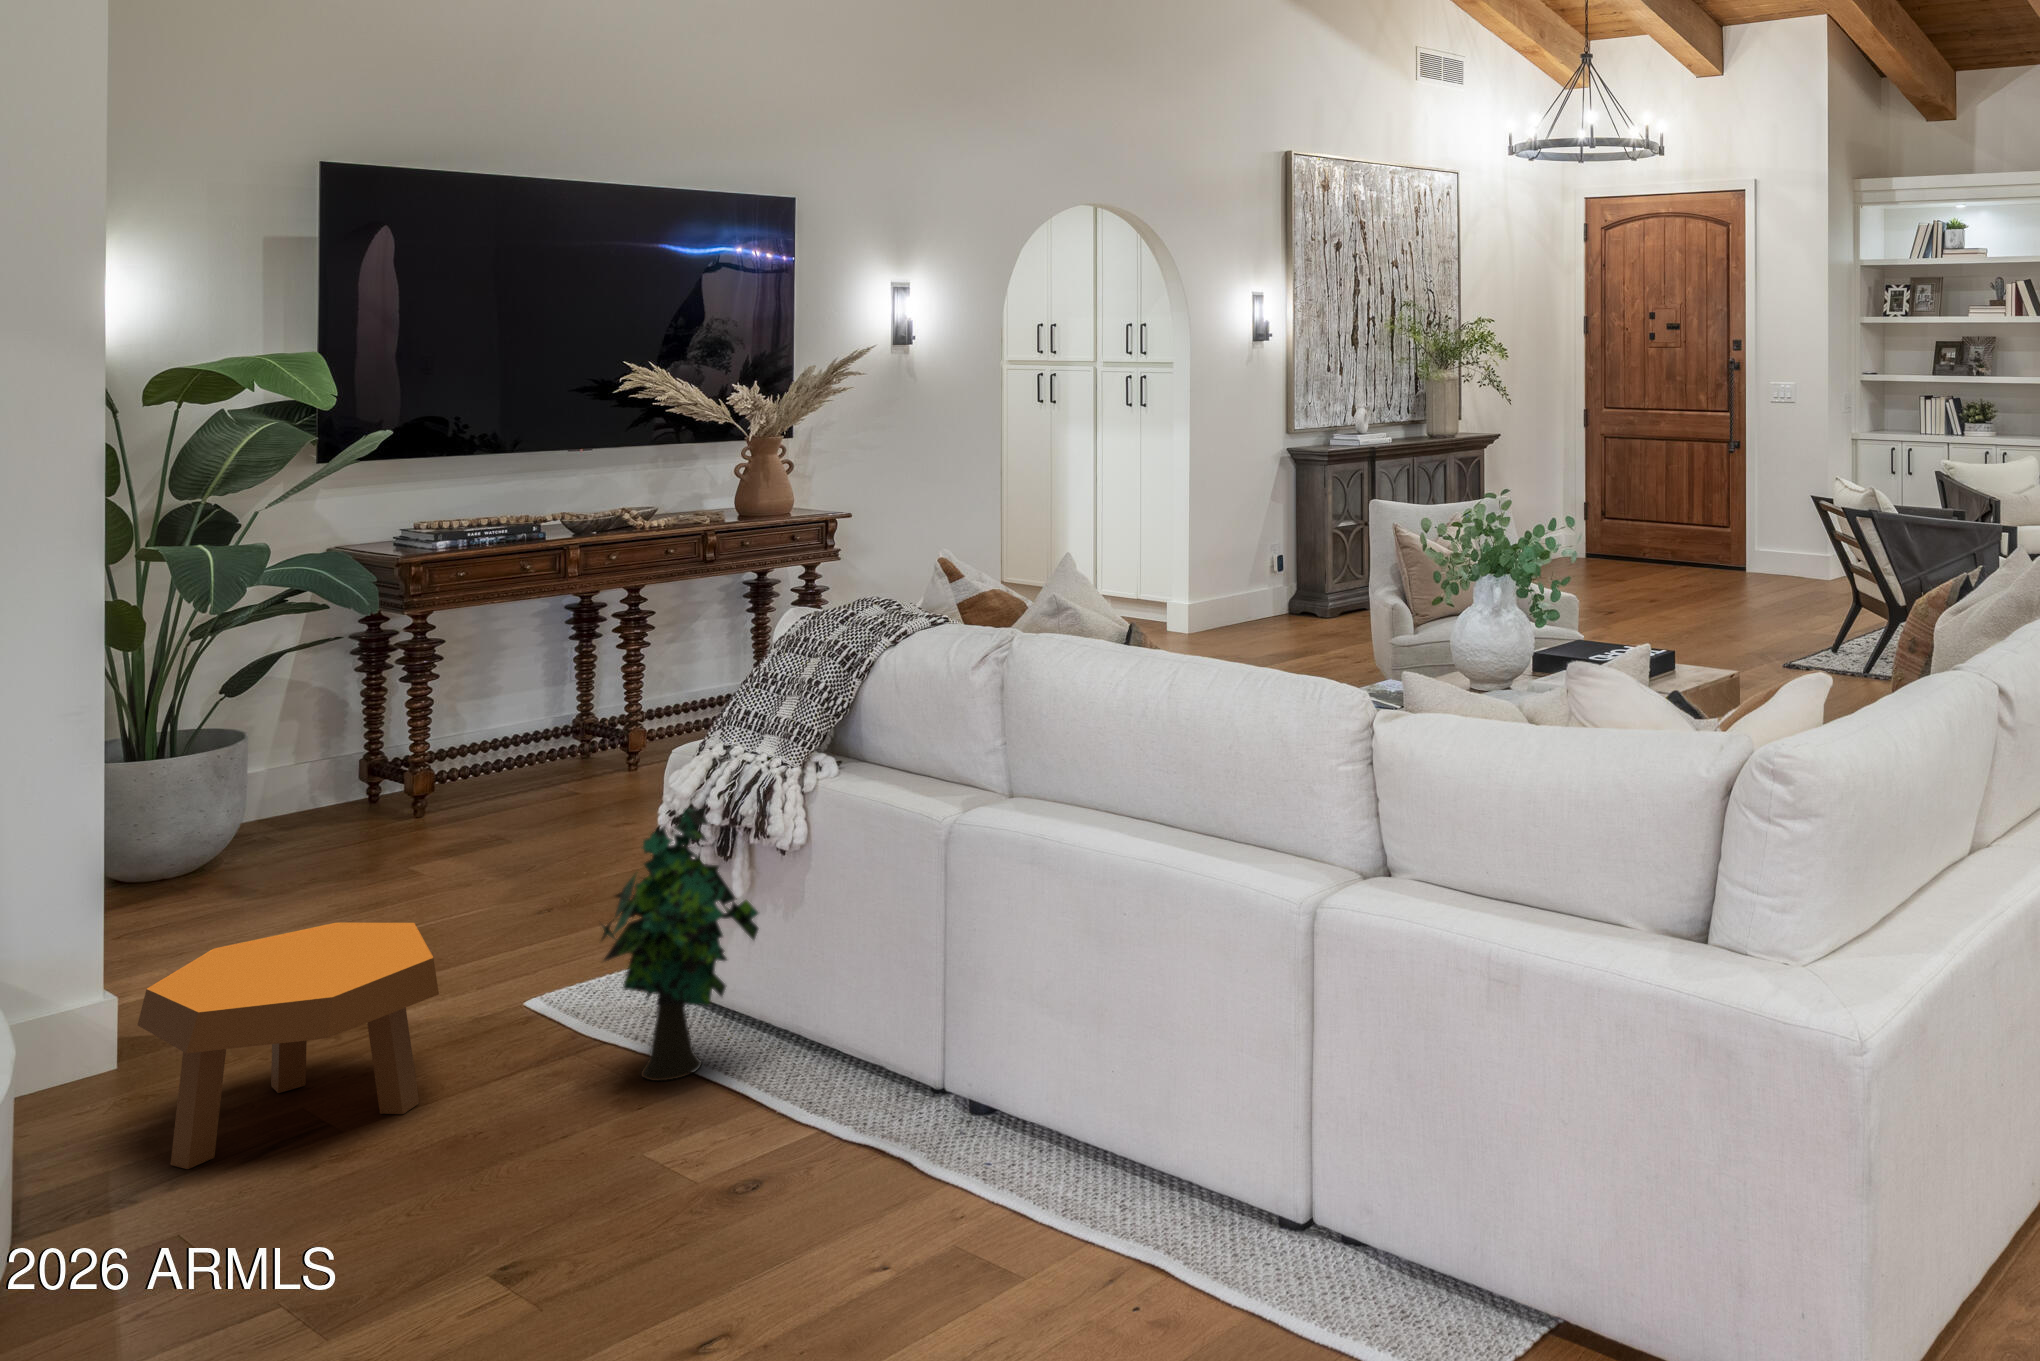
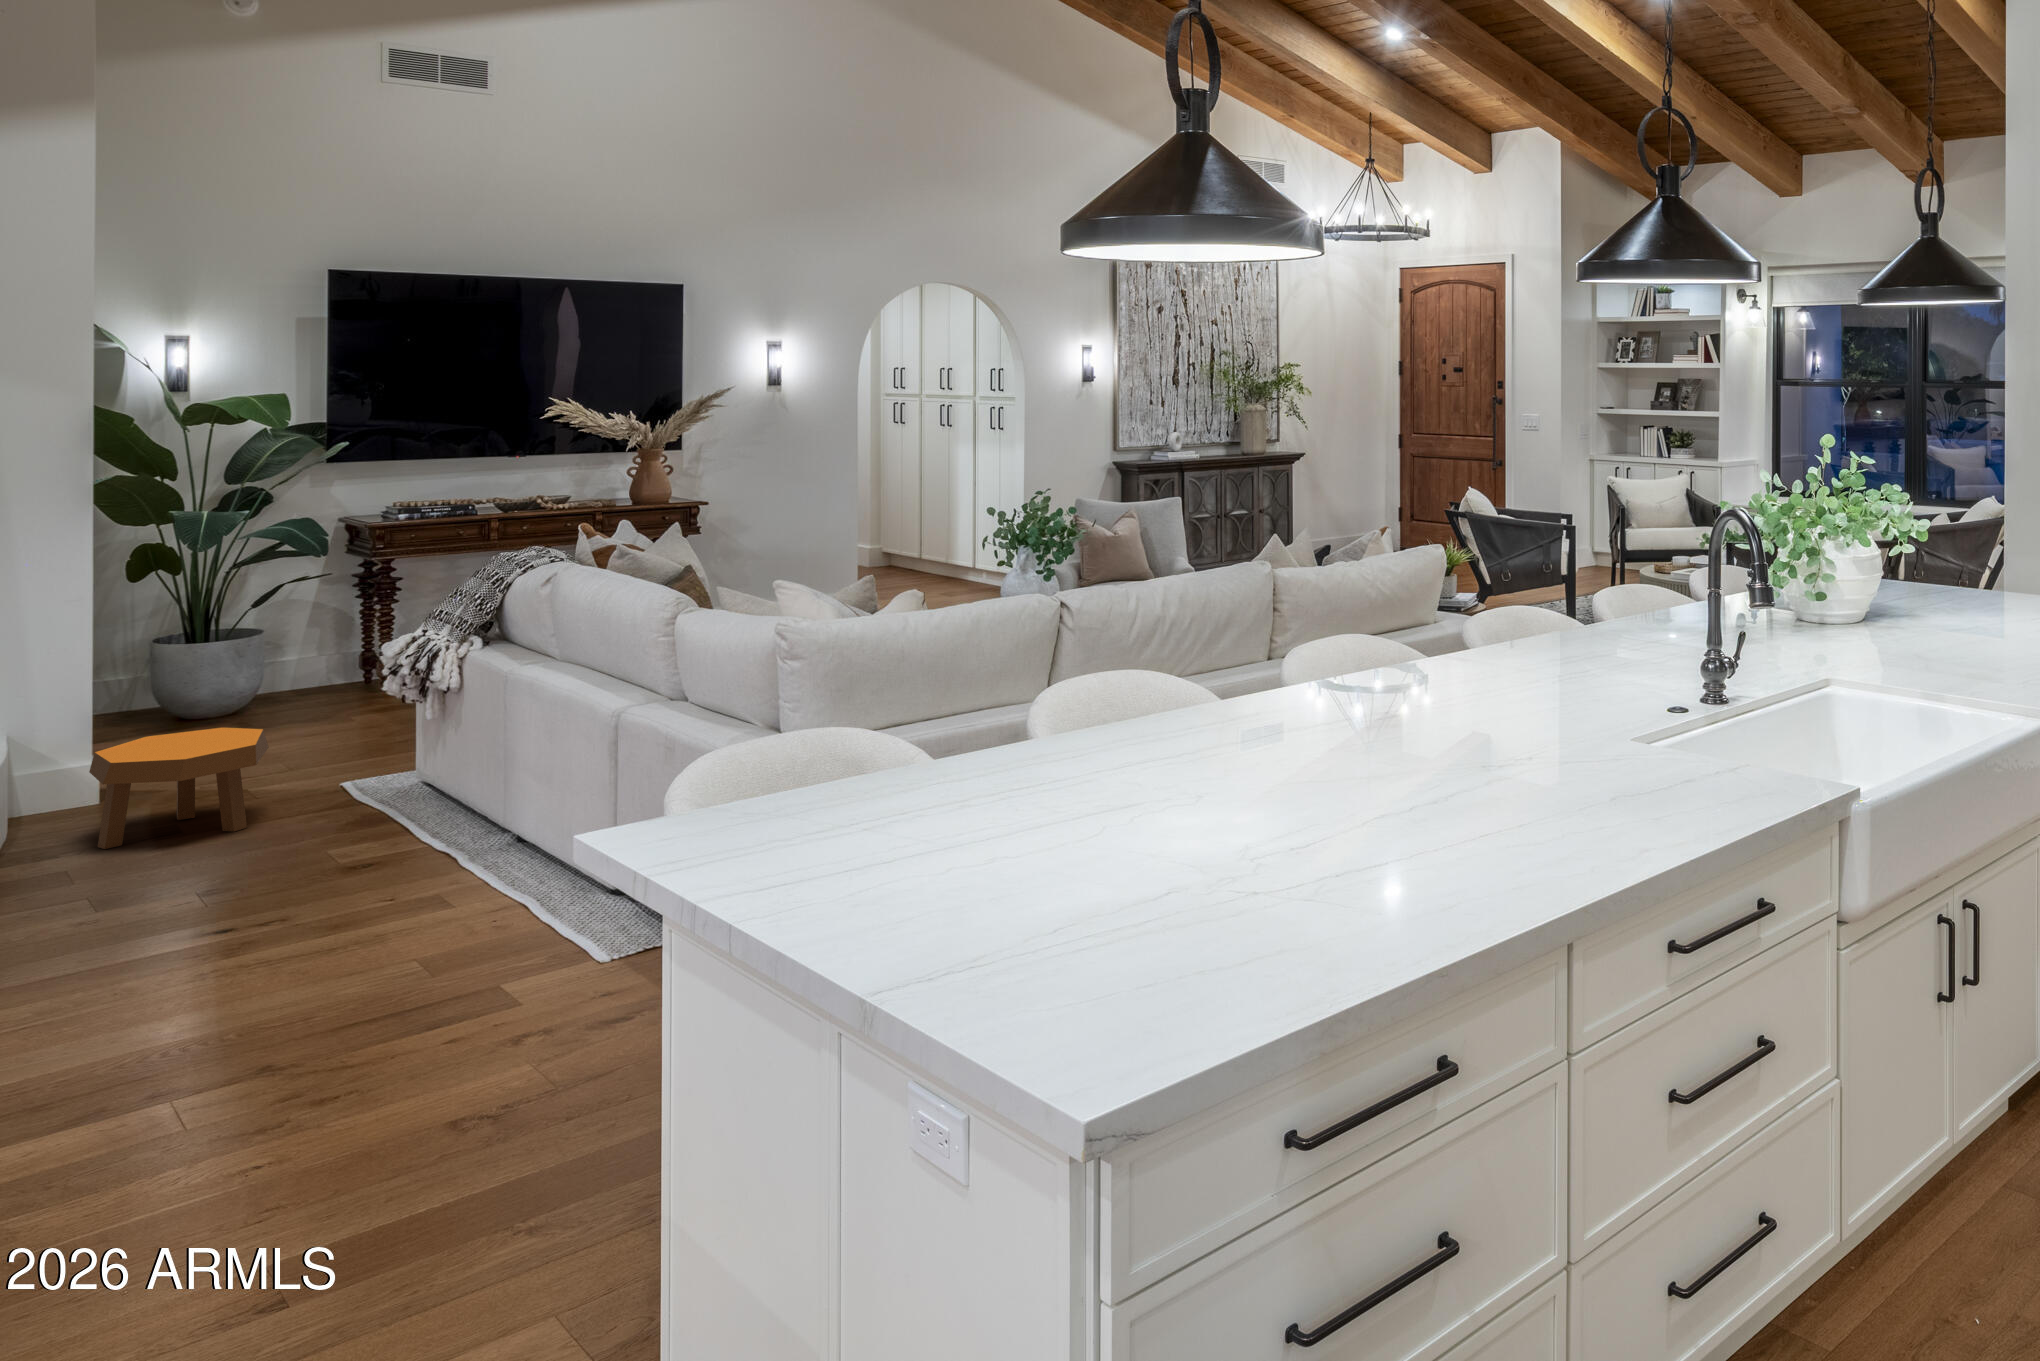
decorative plant: present [602,808,758,1081] -> none [350,666,449,823]

